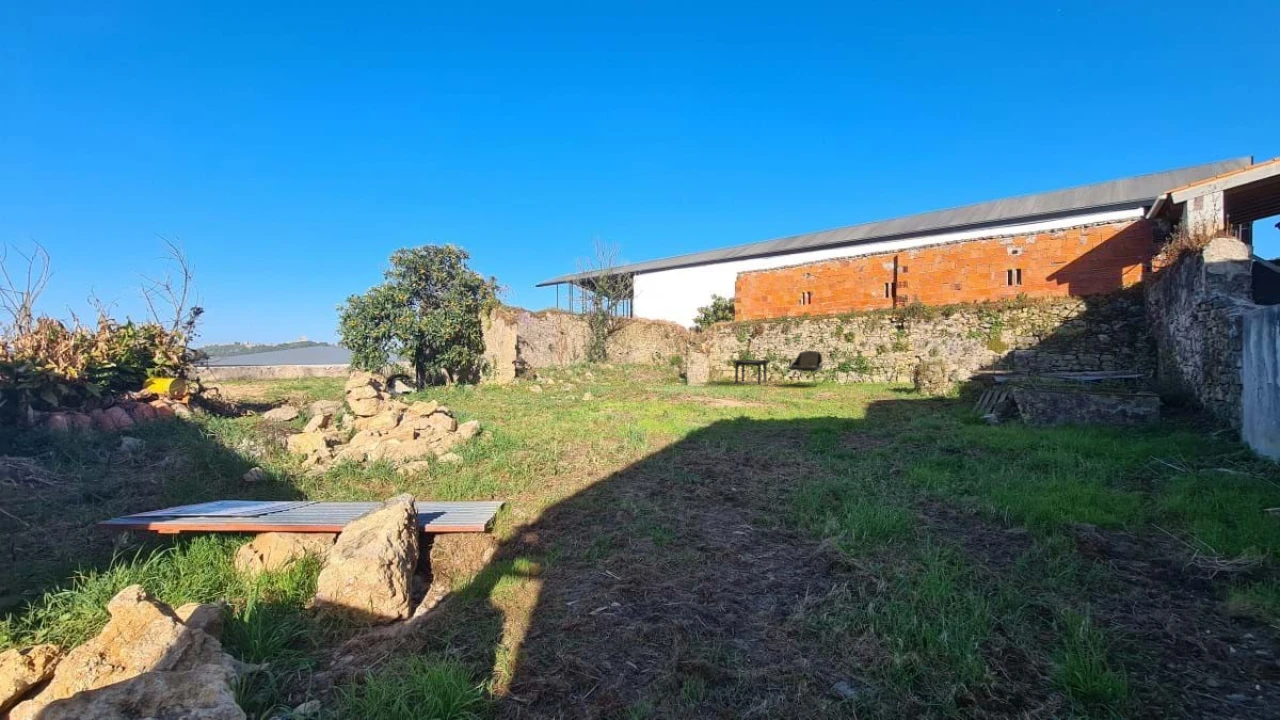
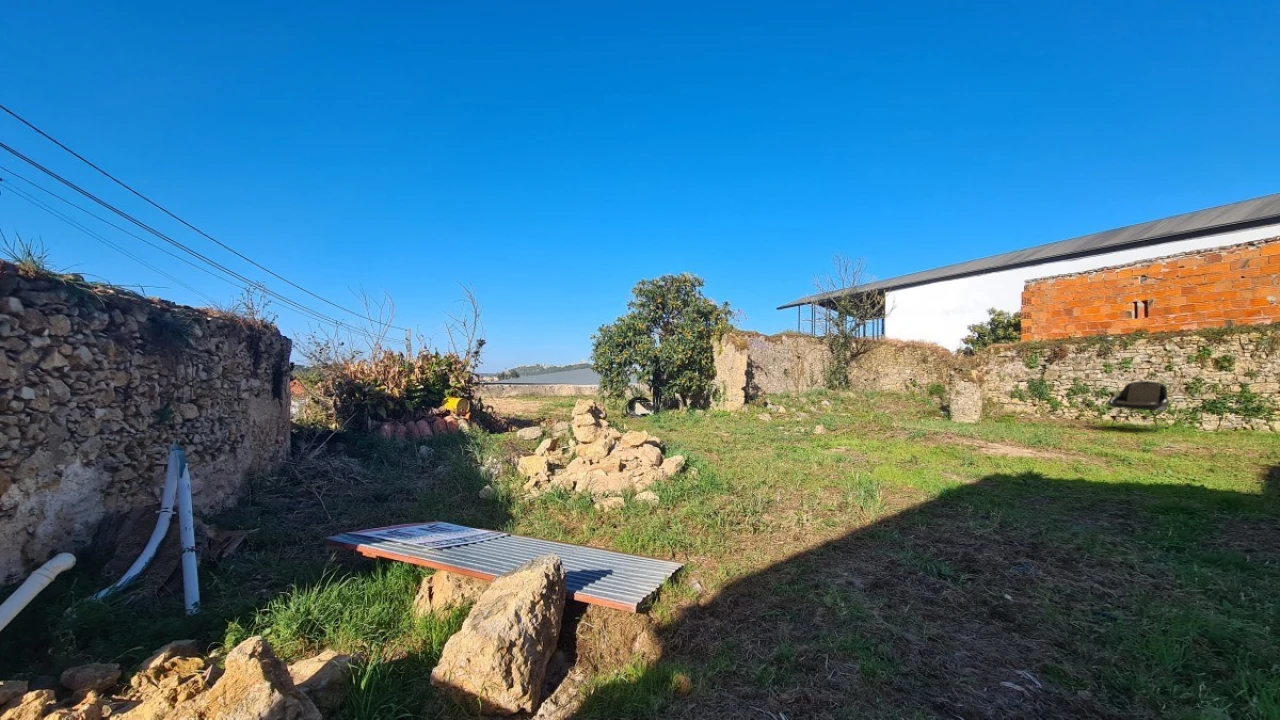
round table: present [733,360,769,384] -> none [1017,391,1077,424]

